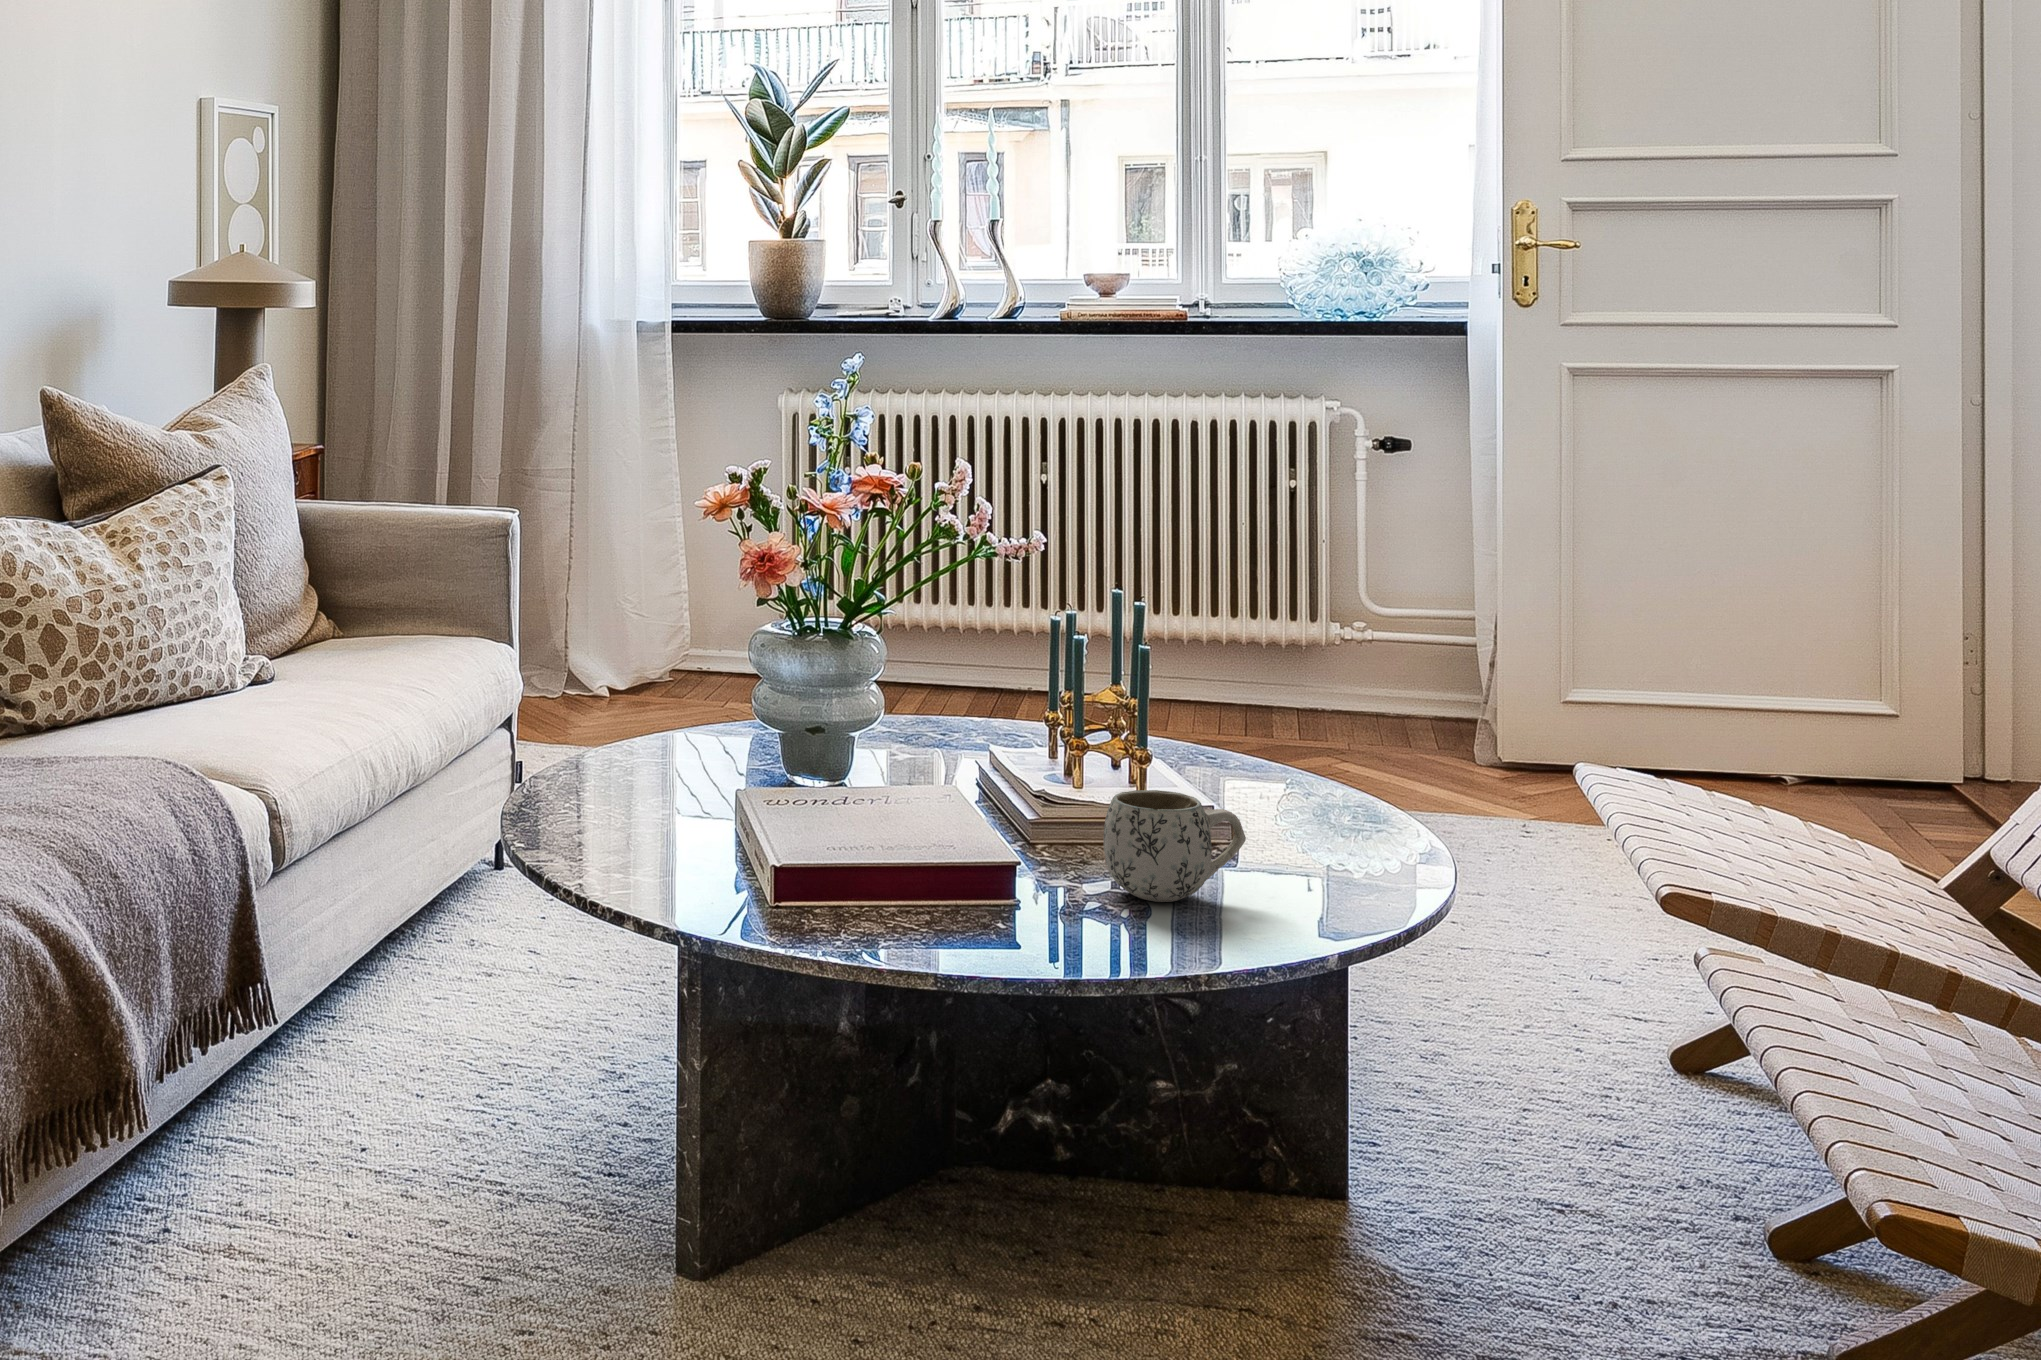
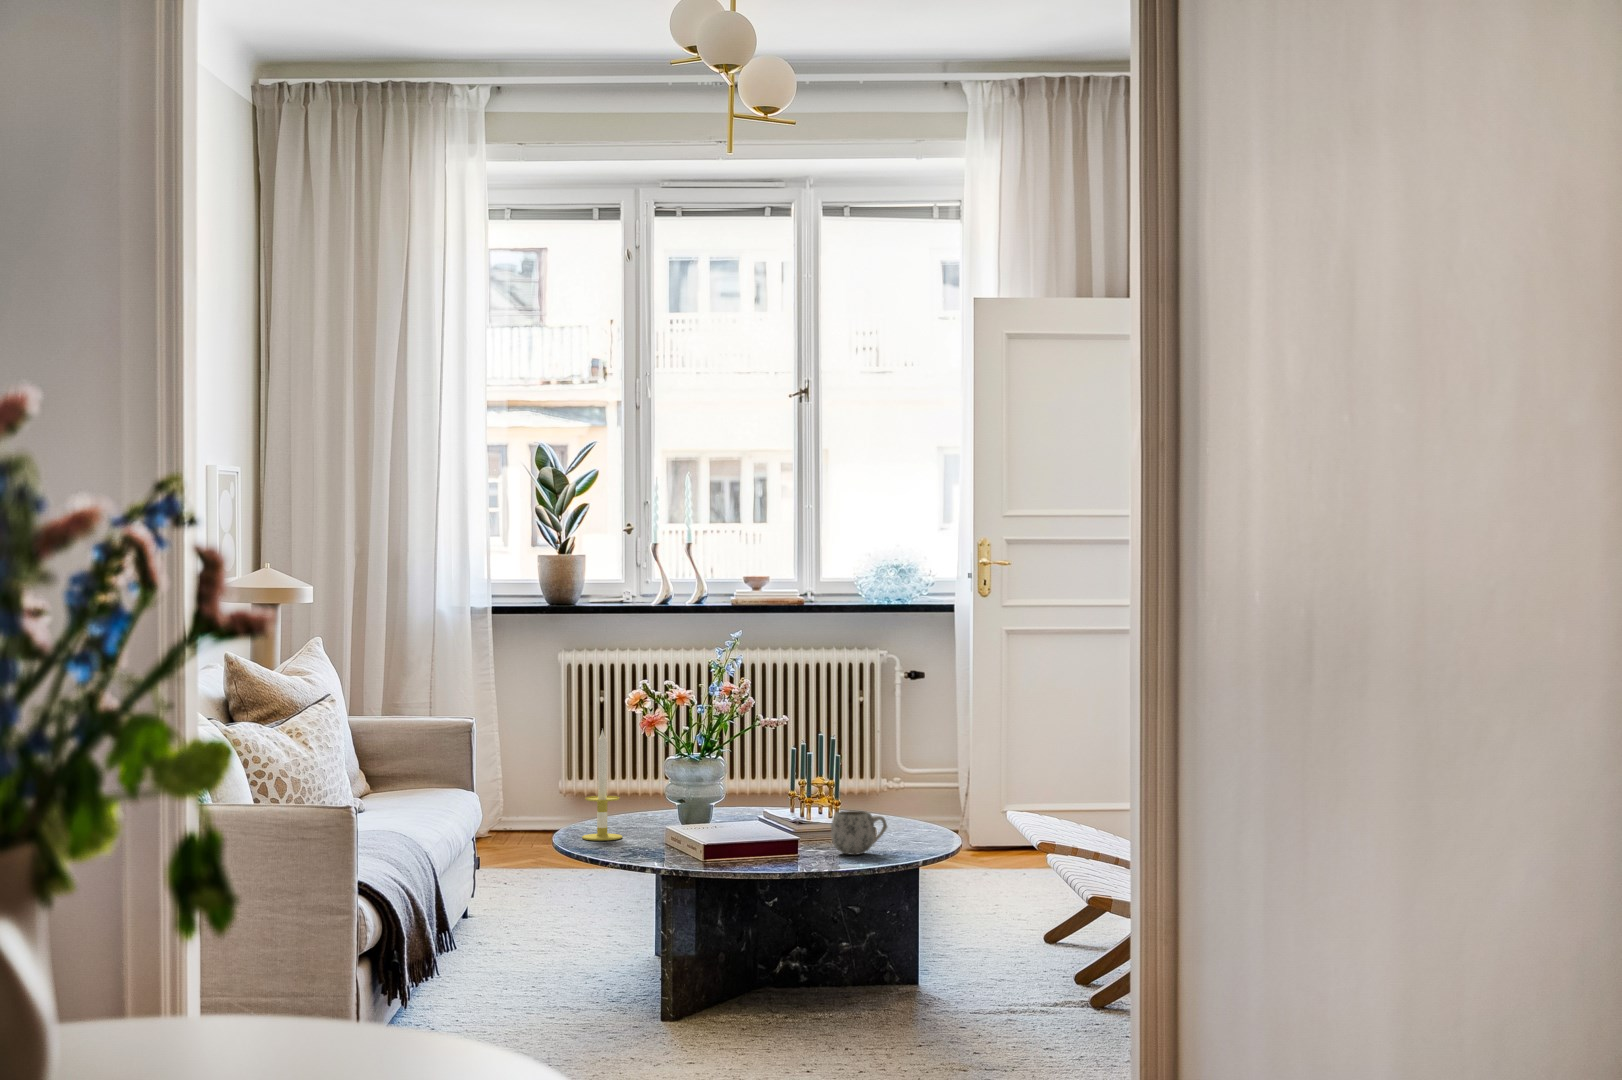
candle: none [602,562,683,795] -> present [582,729,622,841]

